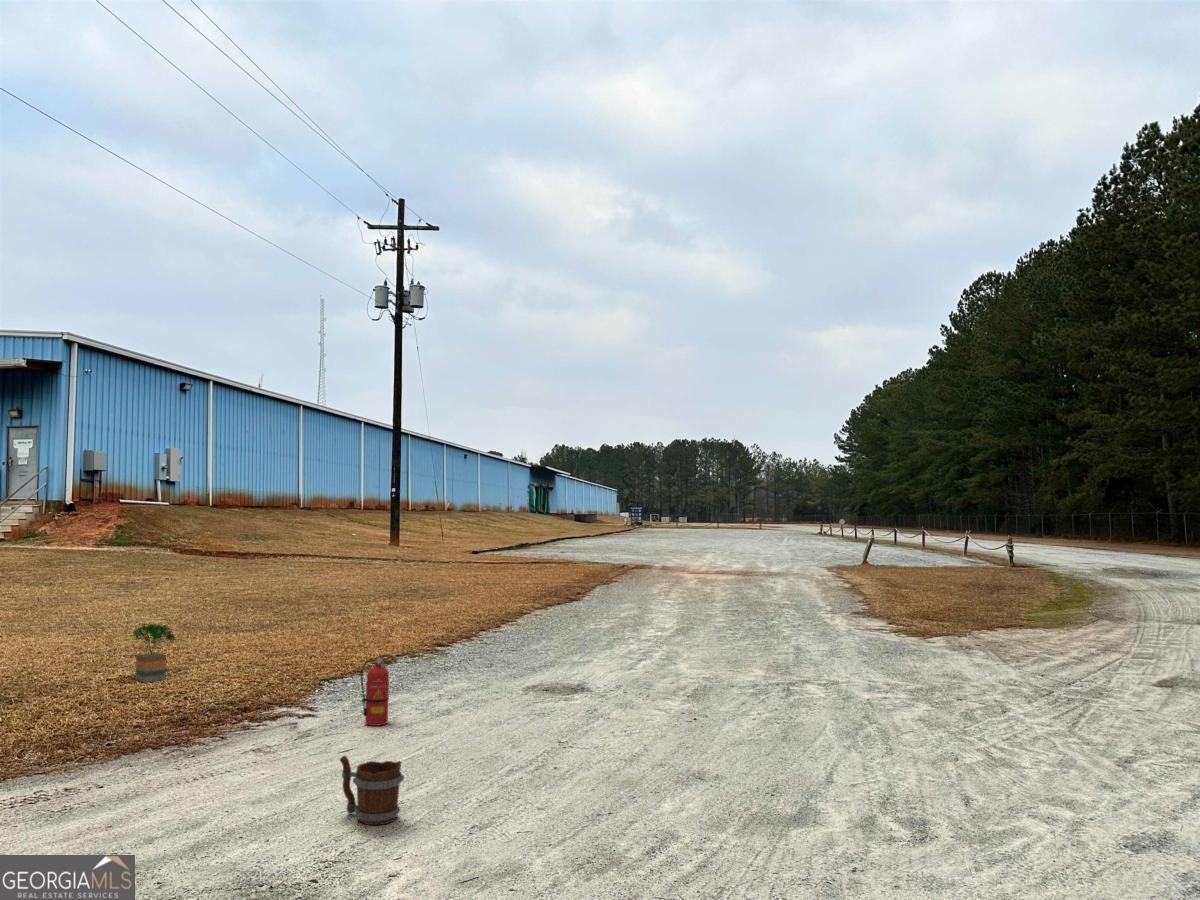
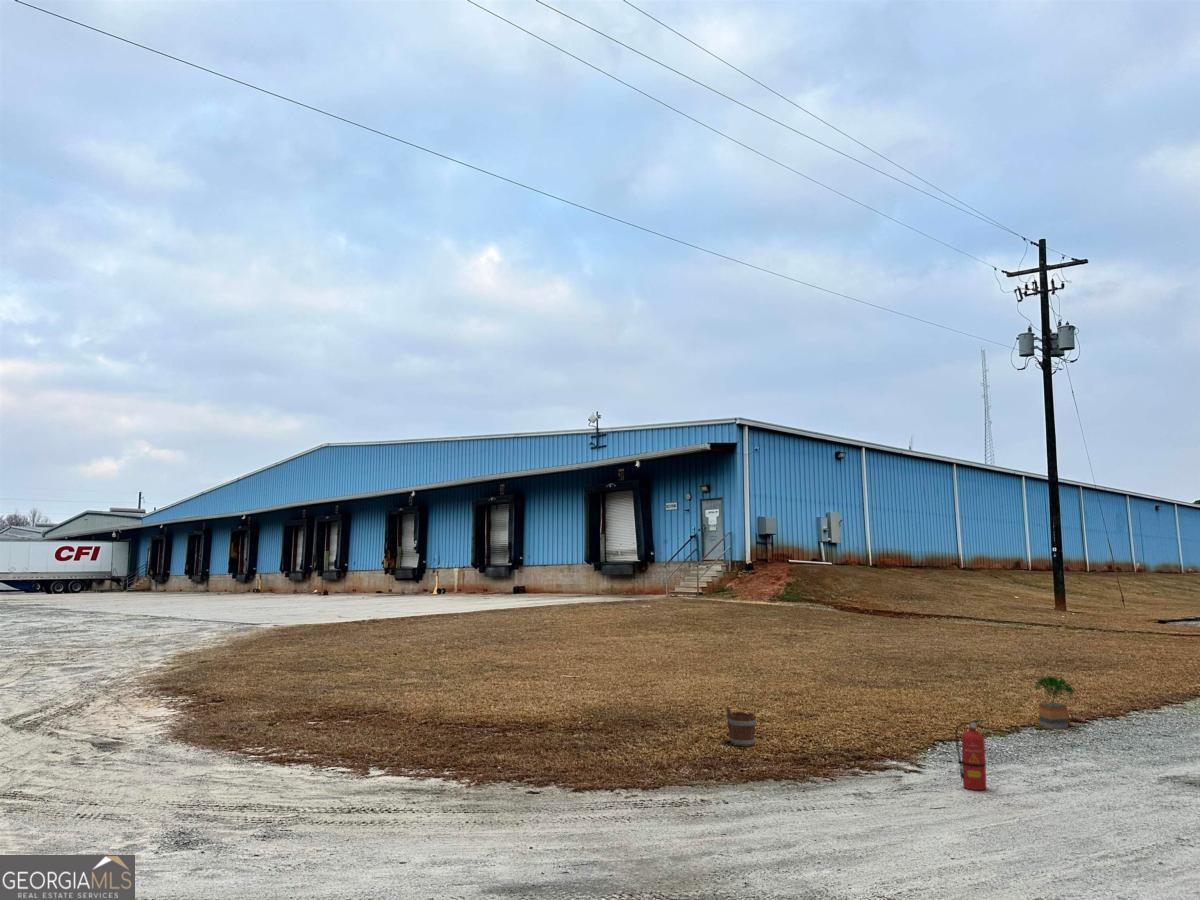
potted tree: present [133,624,175,682] -> present [1035,677,1074,729]
bucket: present [340,756,404,825] -> present [726,707,757,747]

